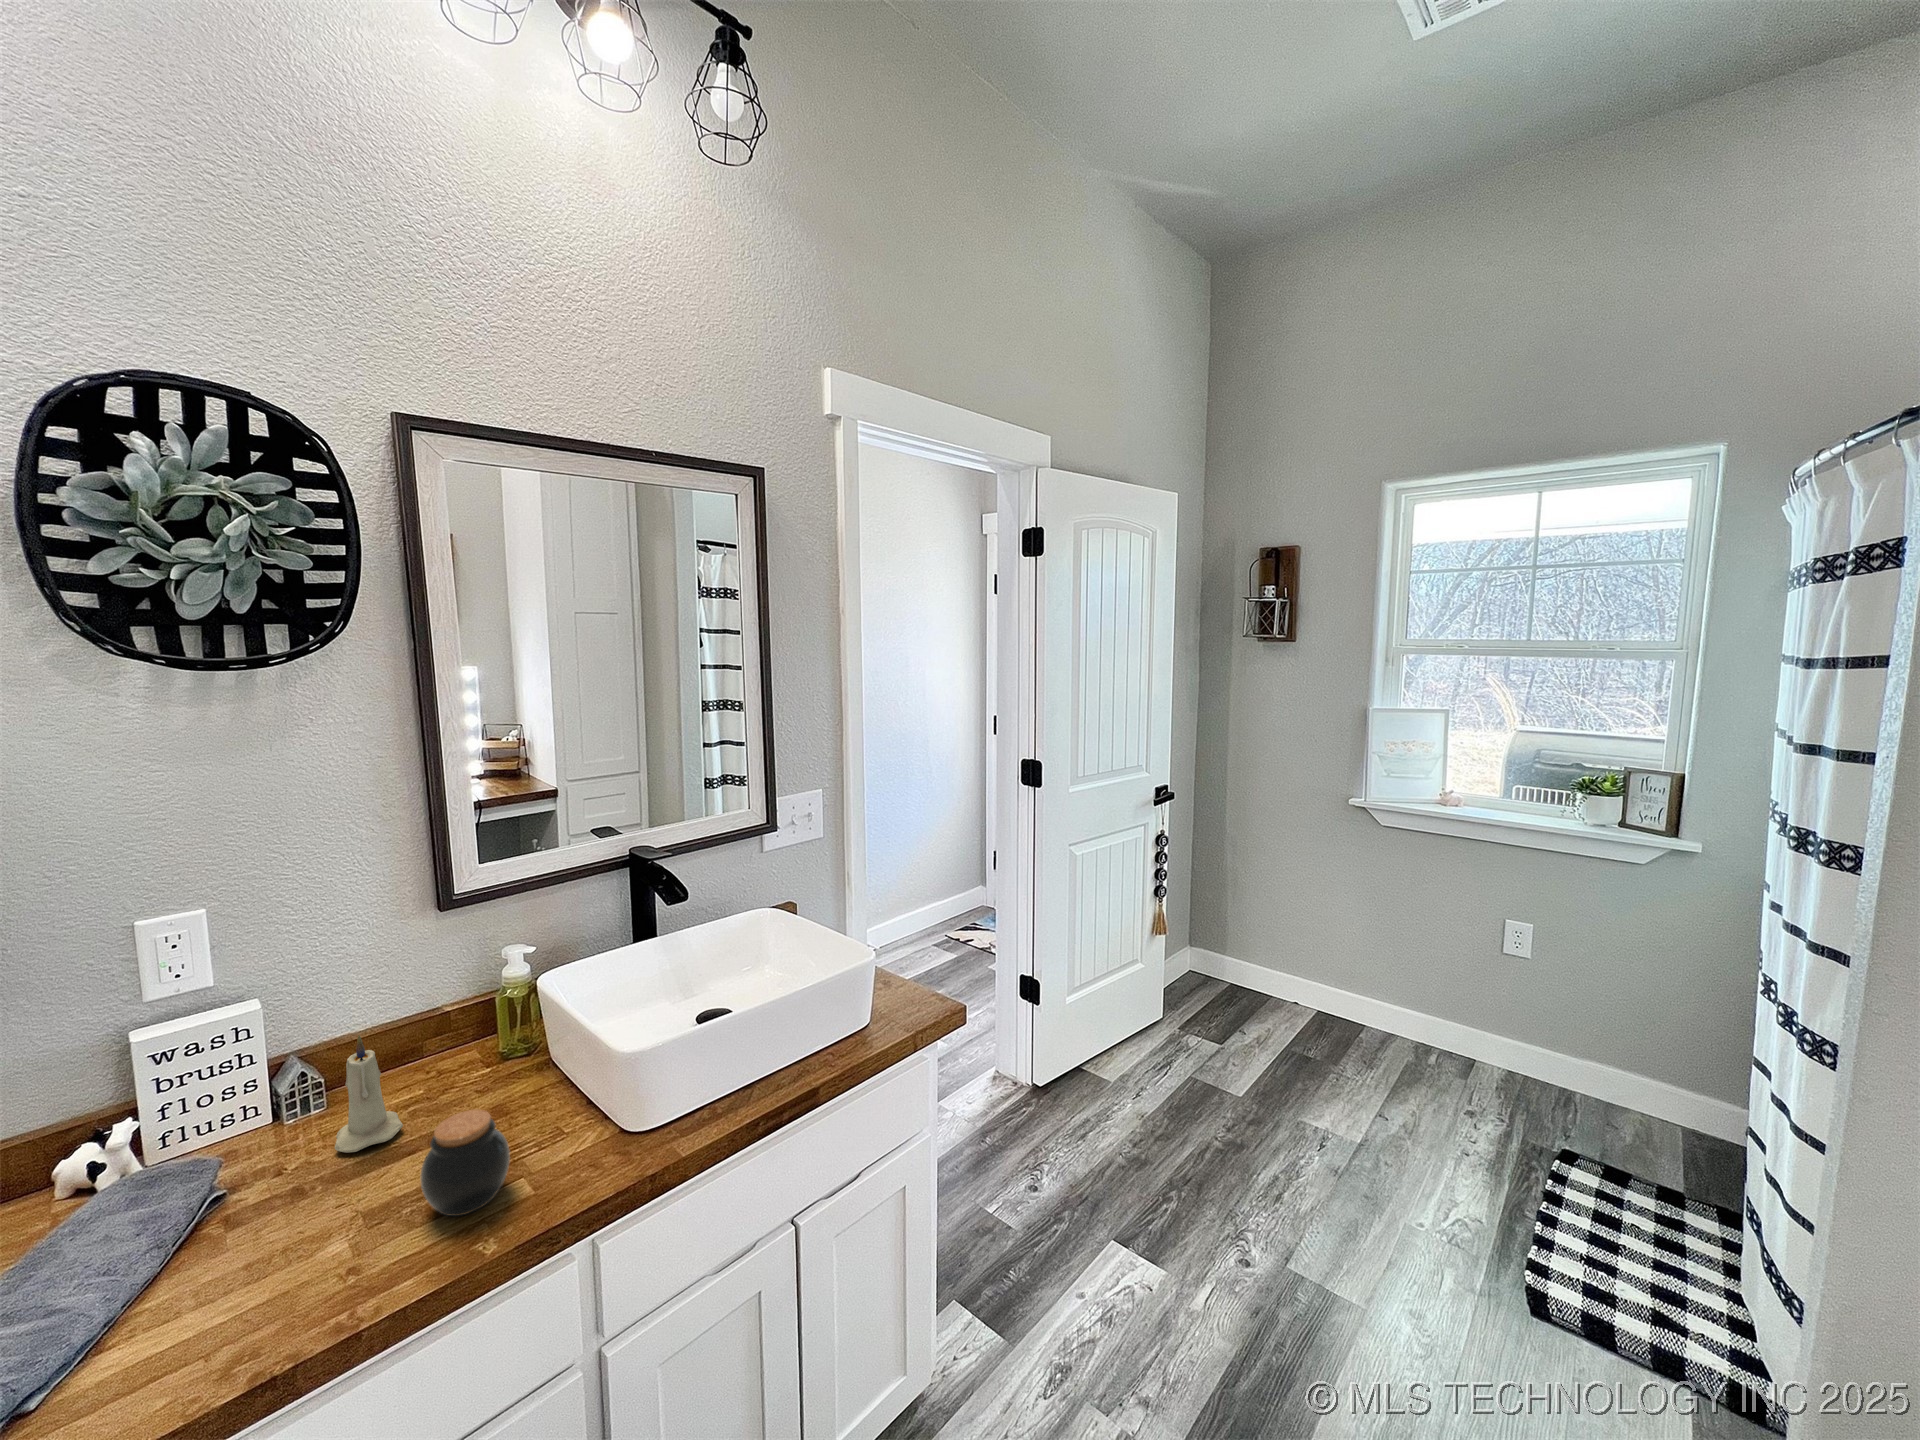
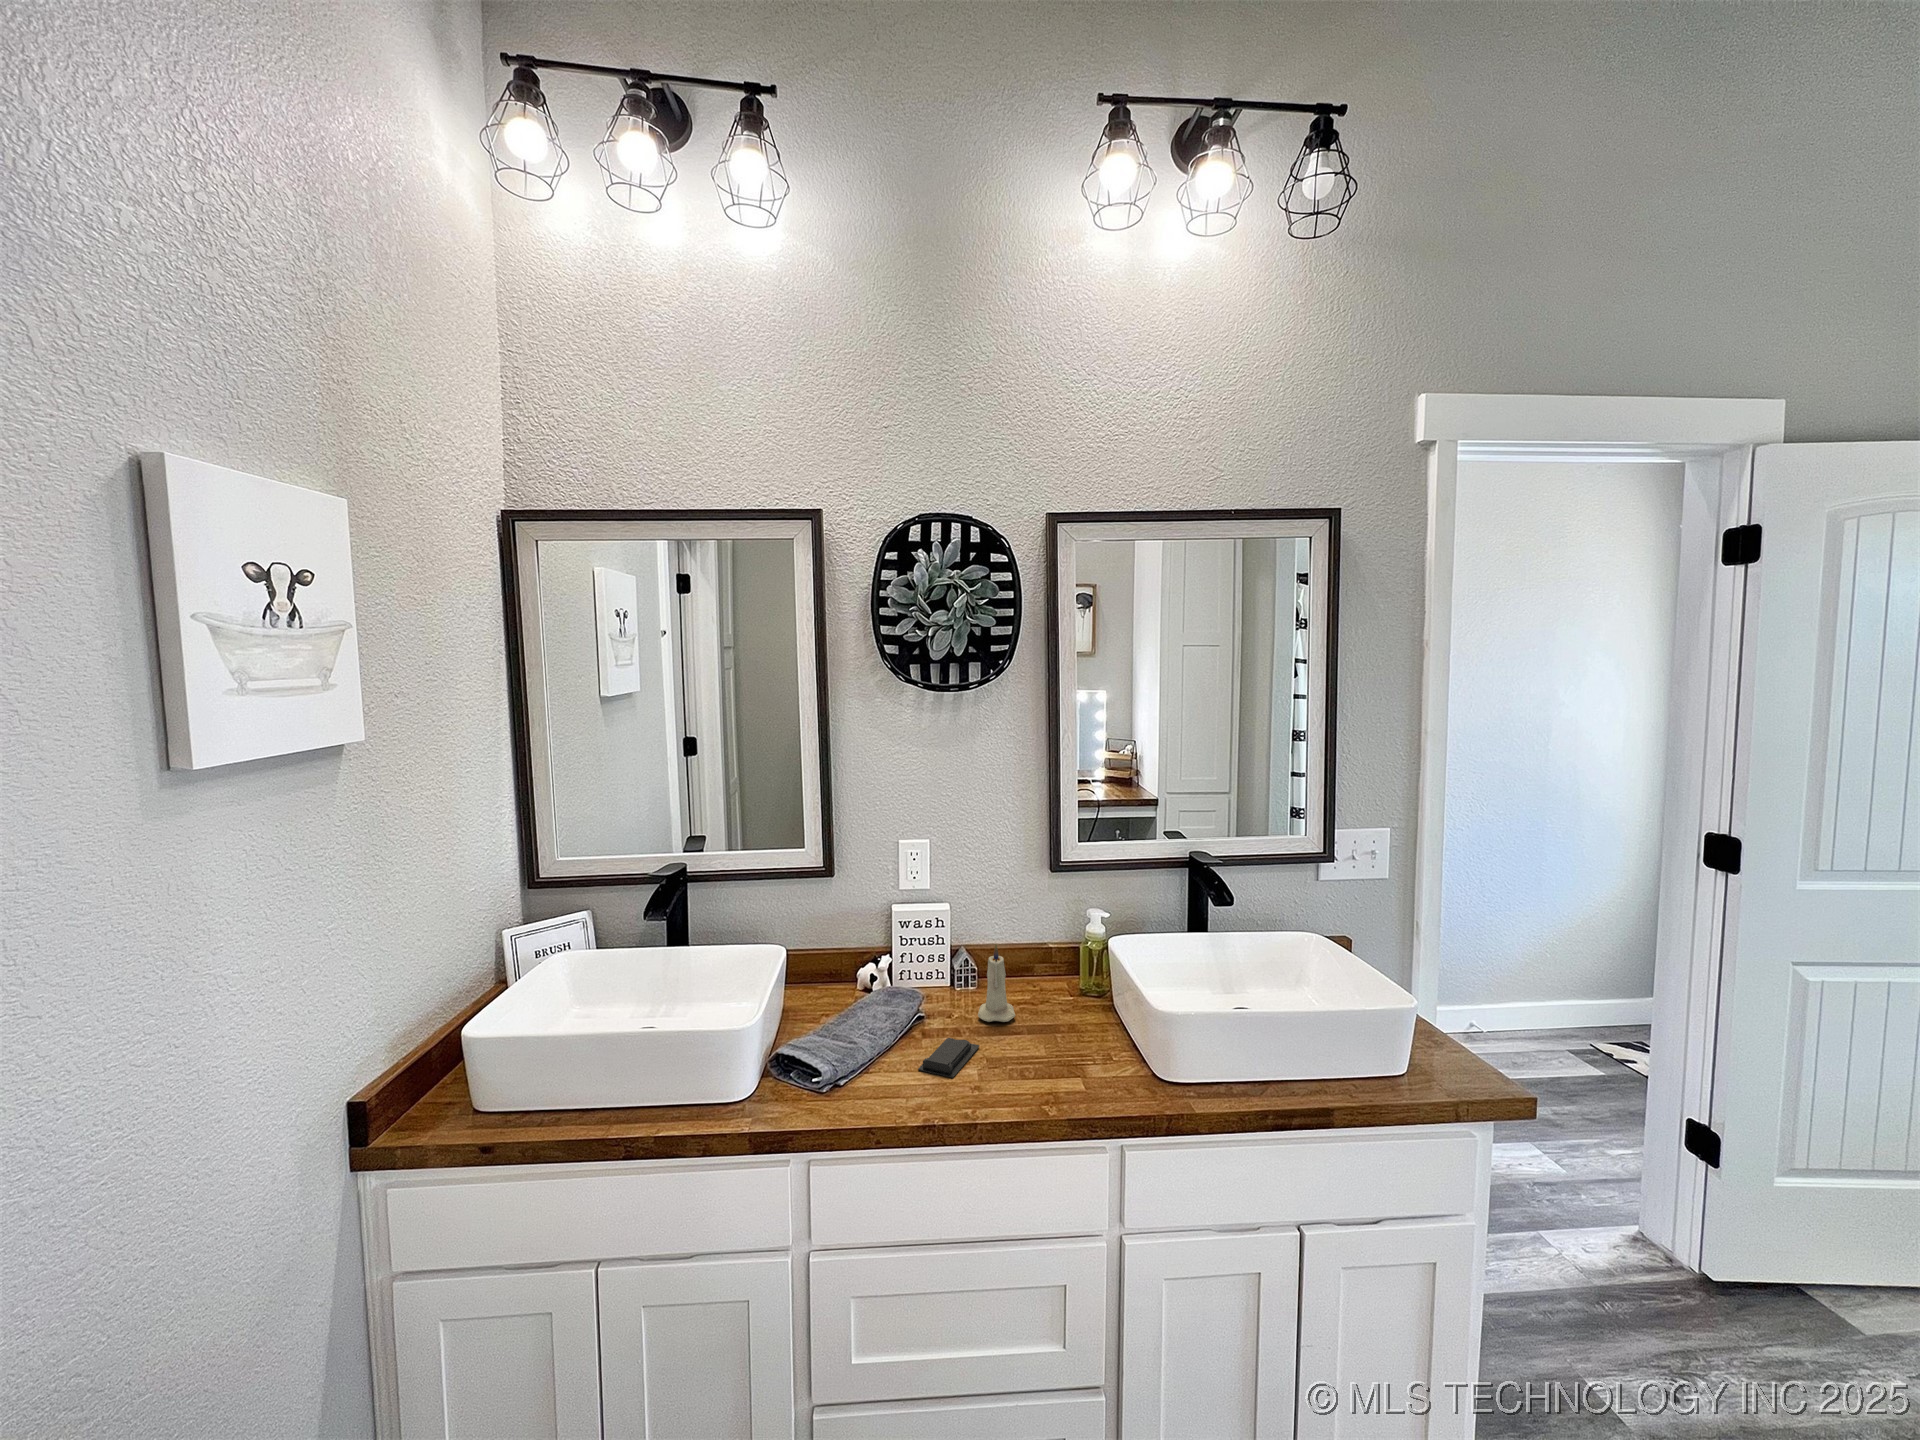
jar: present [420,1110,510,1216] -> none [1018,1013,1072,1085]
soap bar: none [225,1196,346,1291] -> present [918,1038,979,1078]

